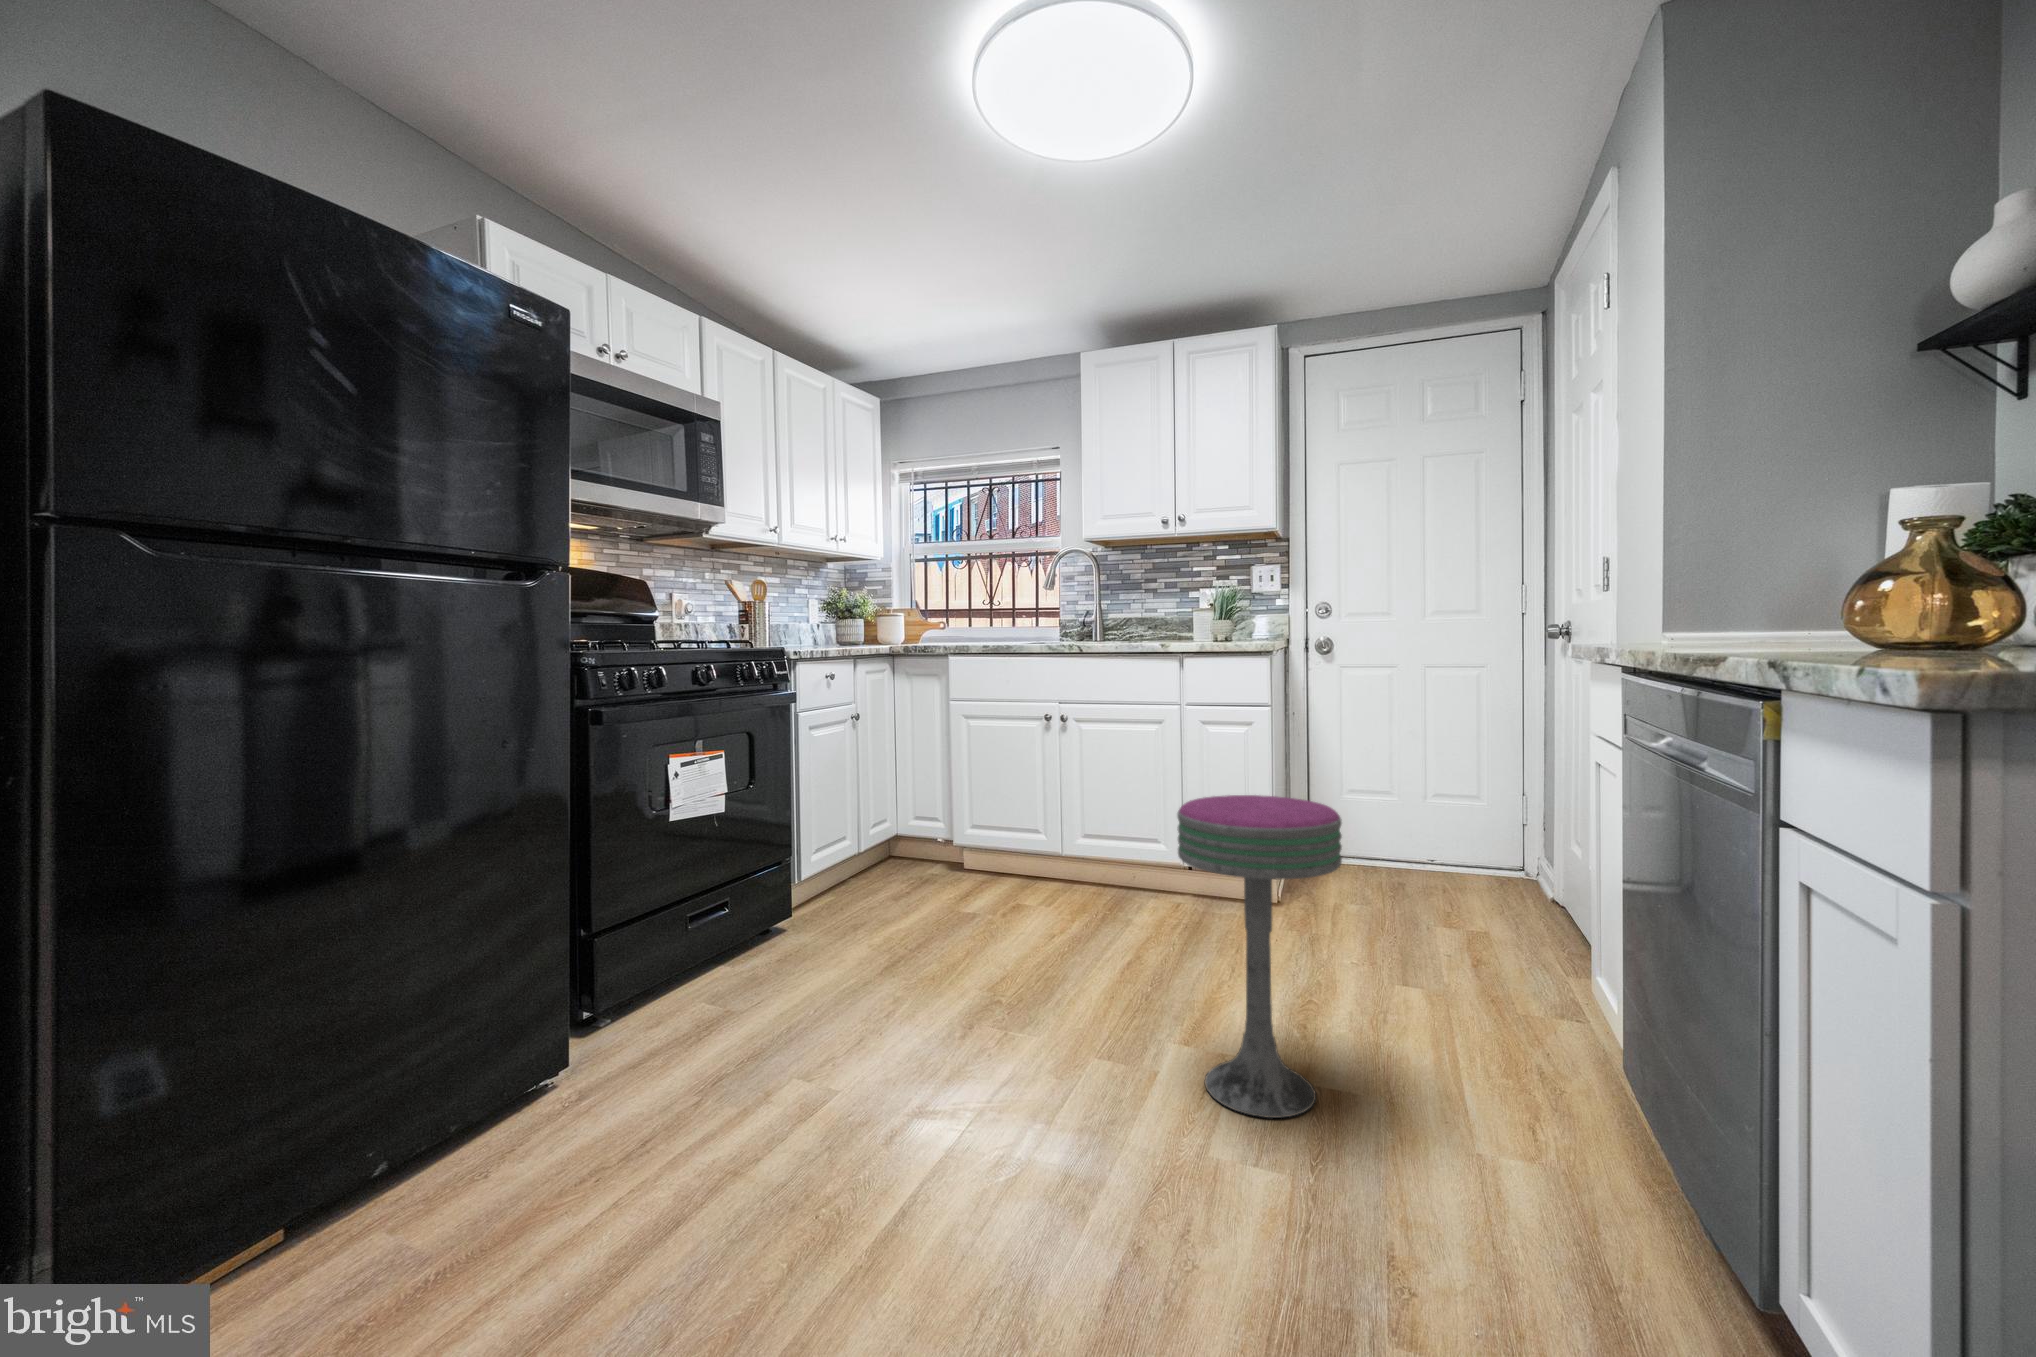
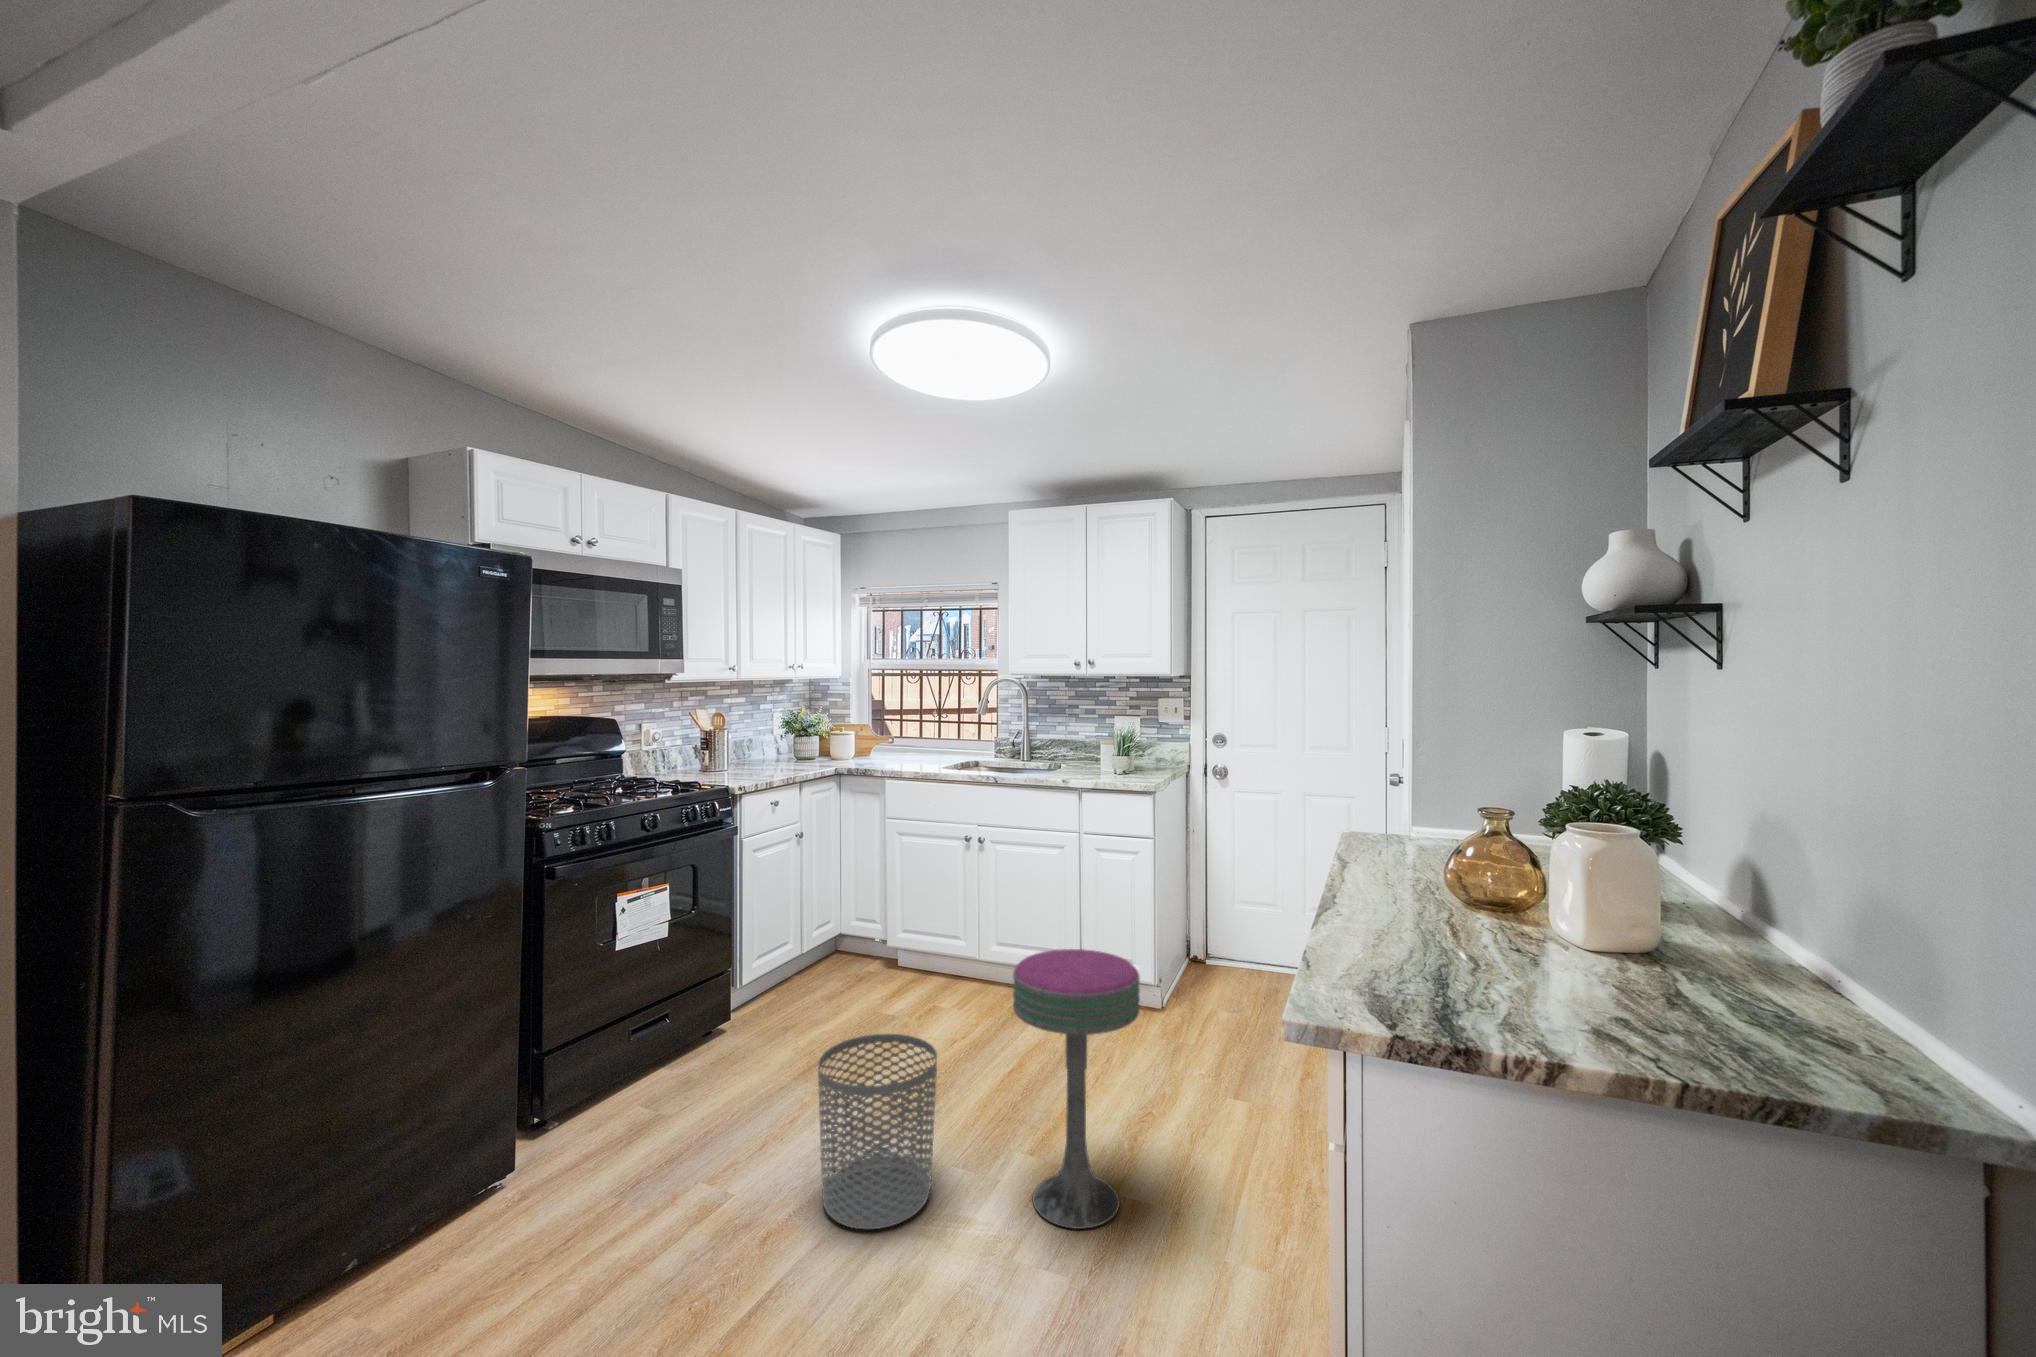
waste bin: none [941,900,1085,1121] -> present [818,1034,937,1229]

